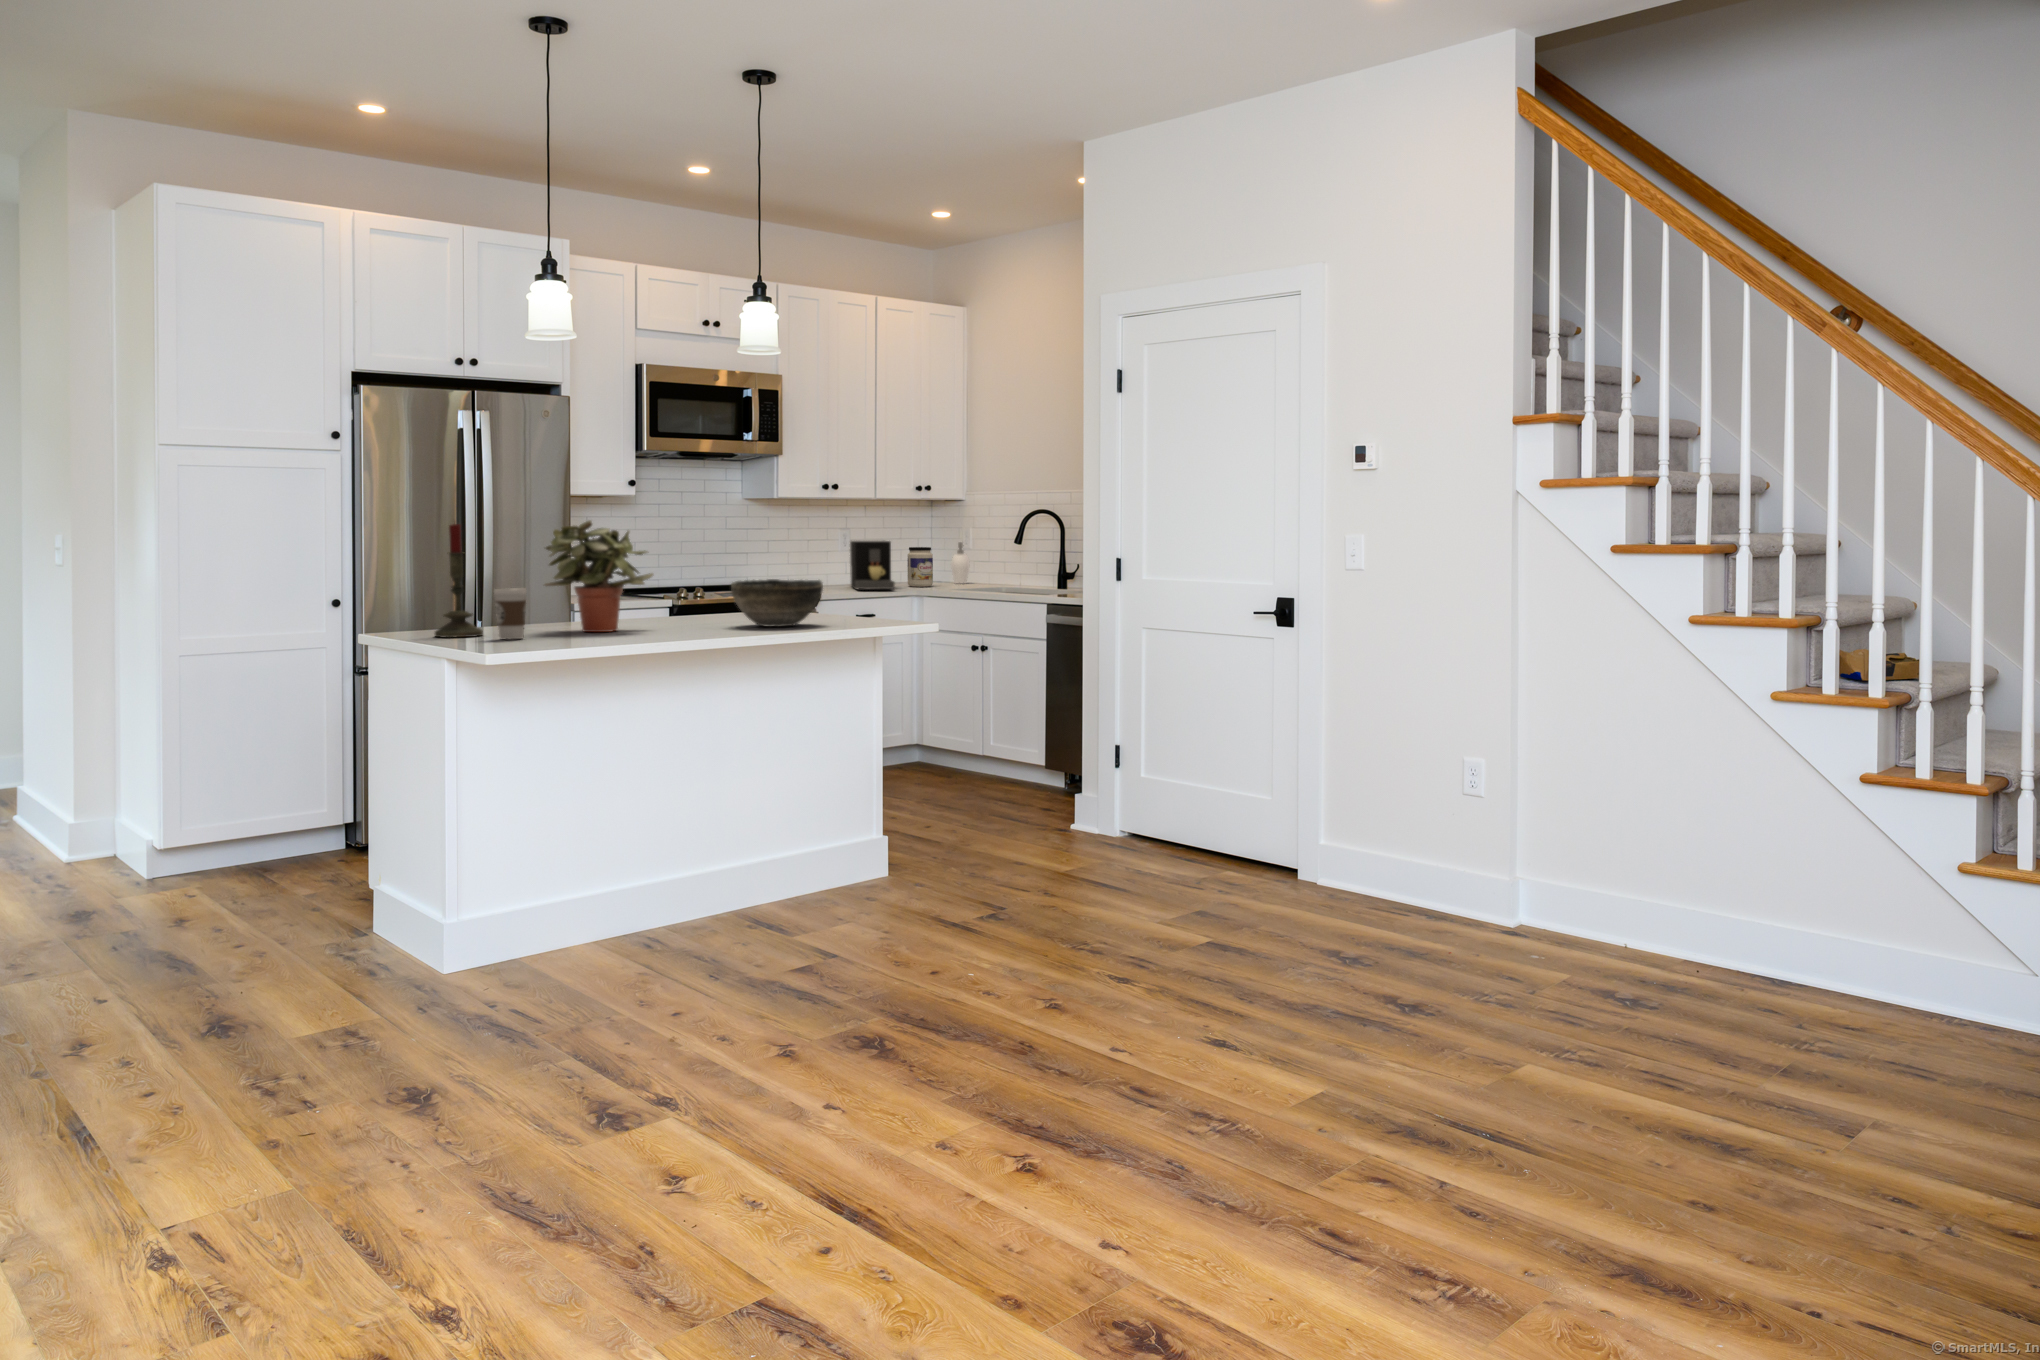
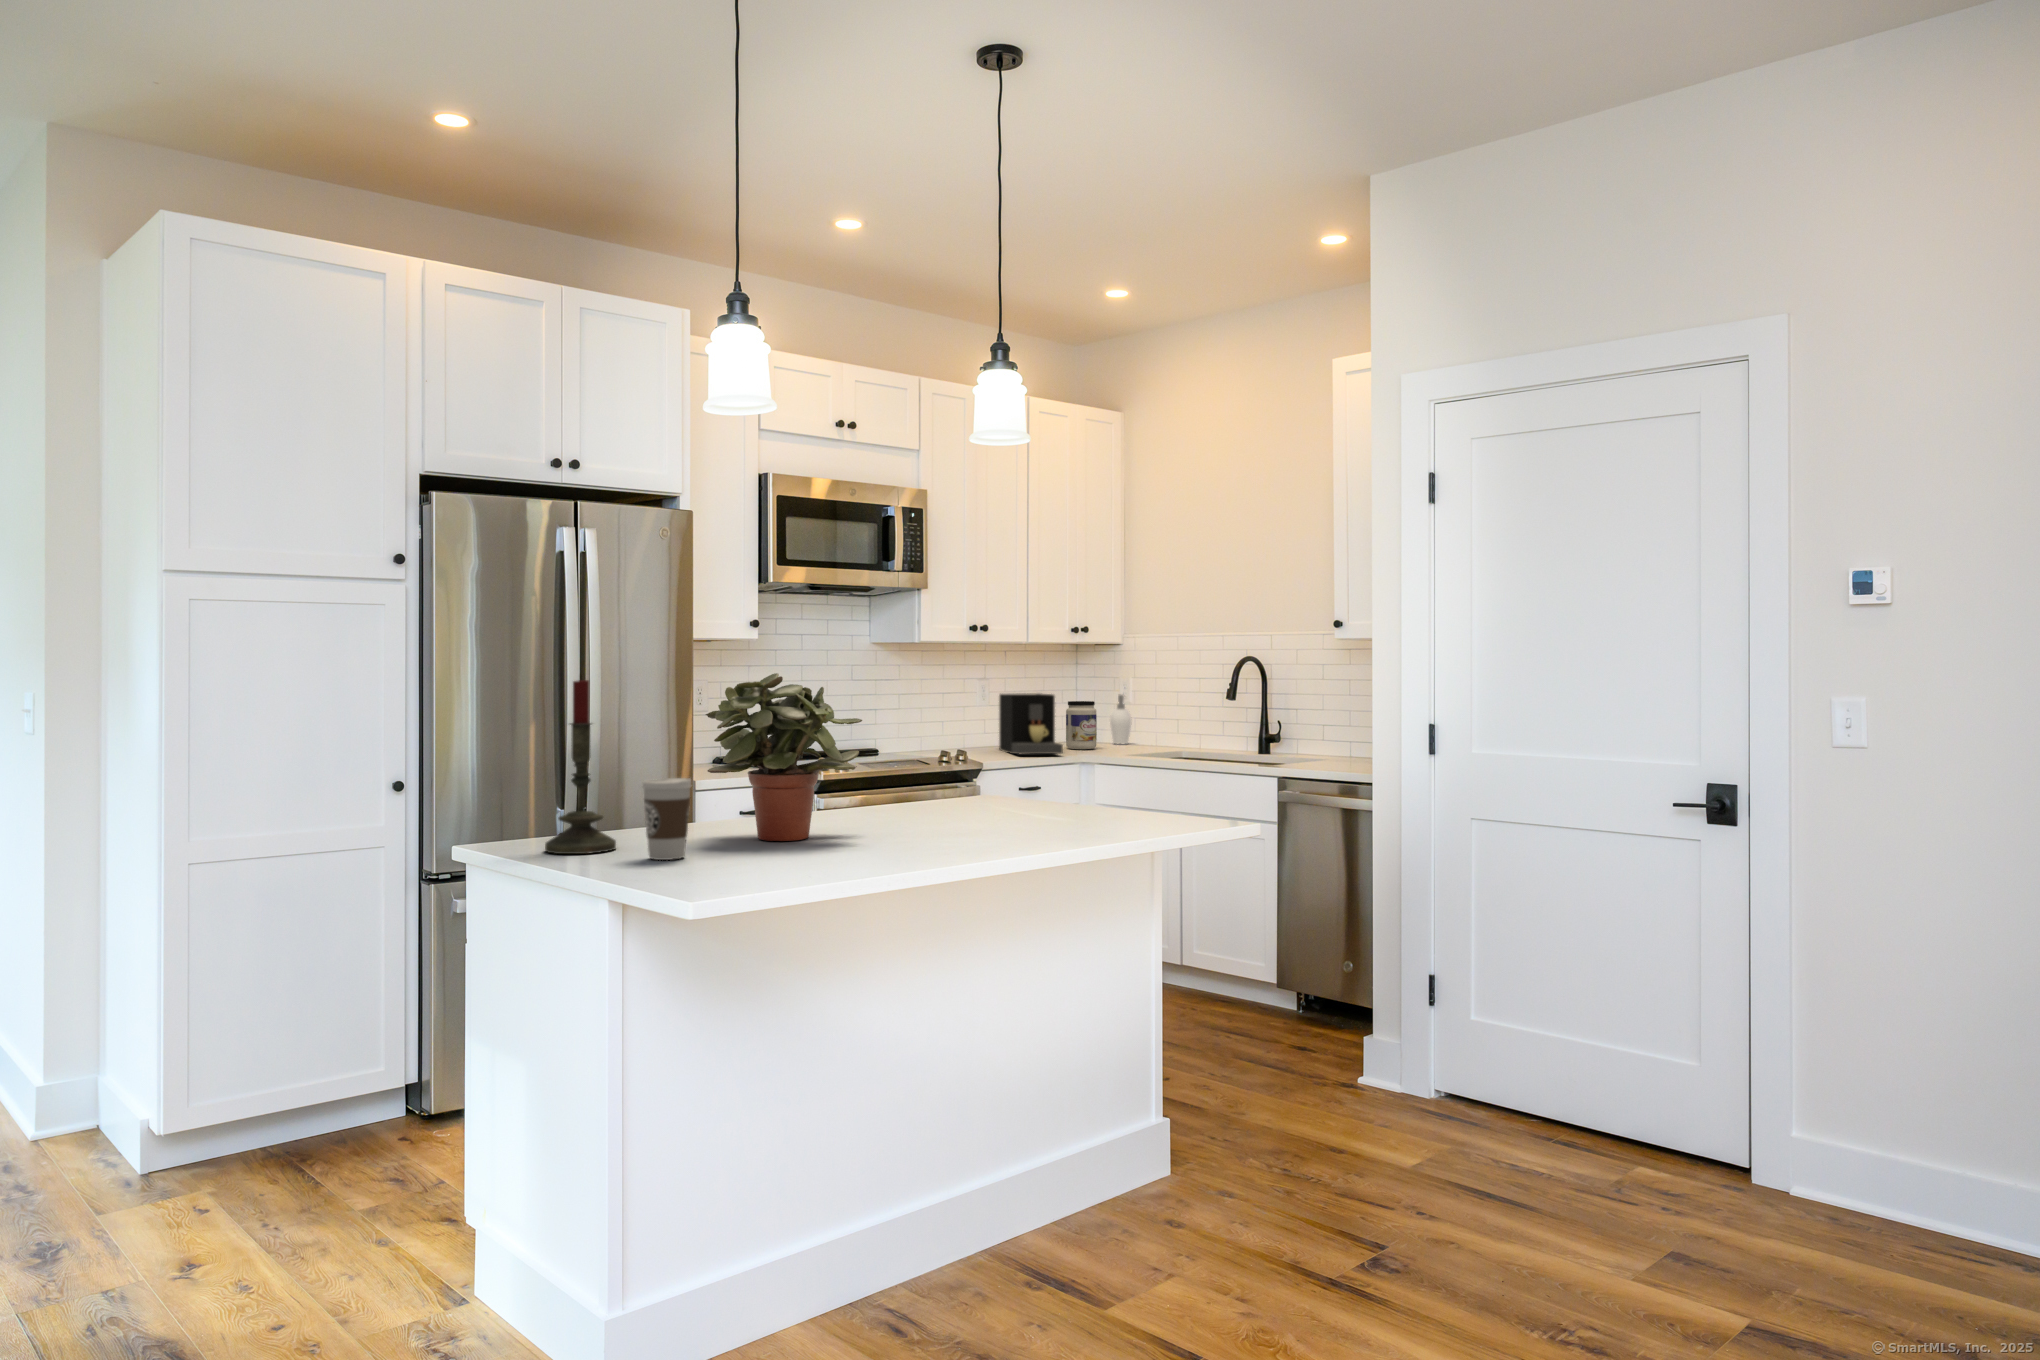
bowl: present [731,579,823,627] -> none [964,756,1095,828]

